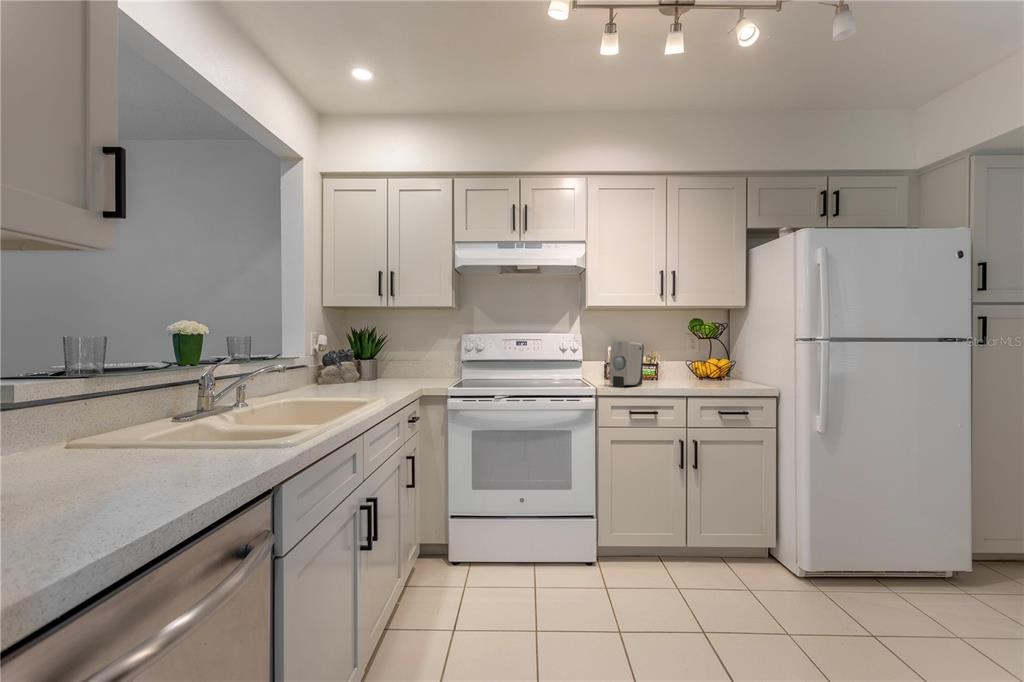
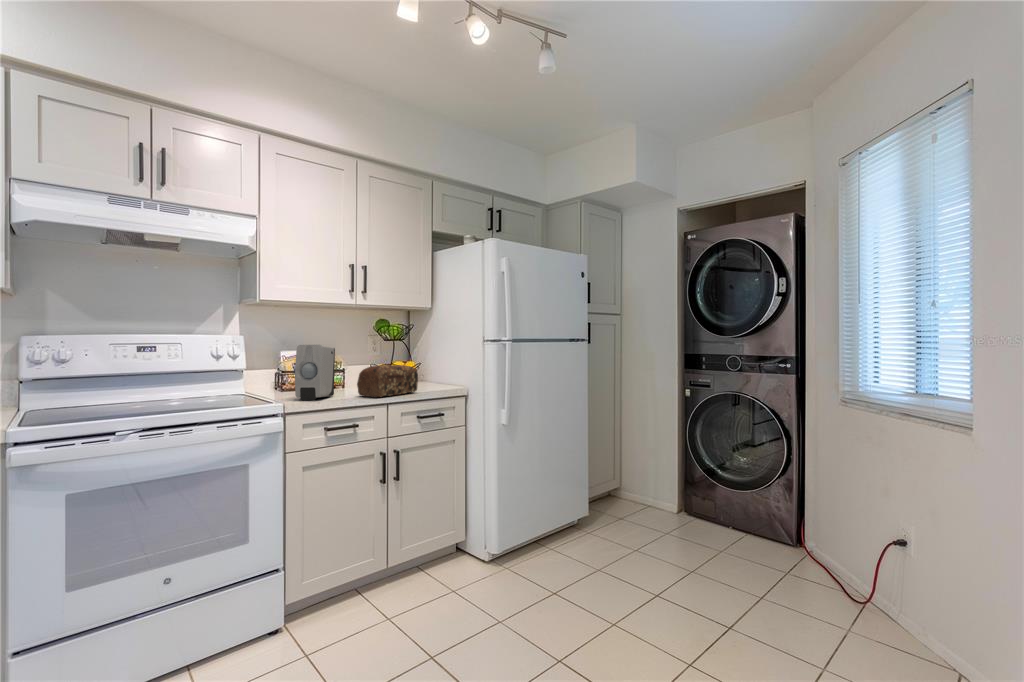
bread loaf: none [661,361,721,390] -> present [357,365,418,398]

